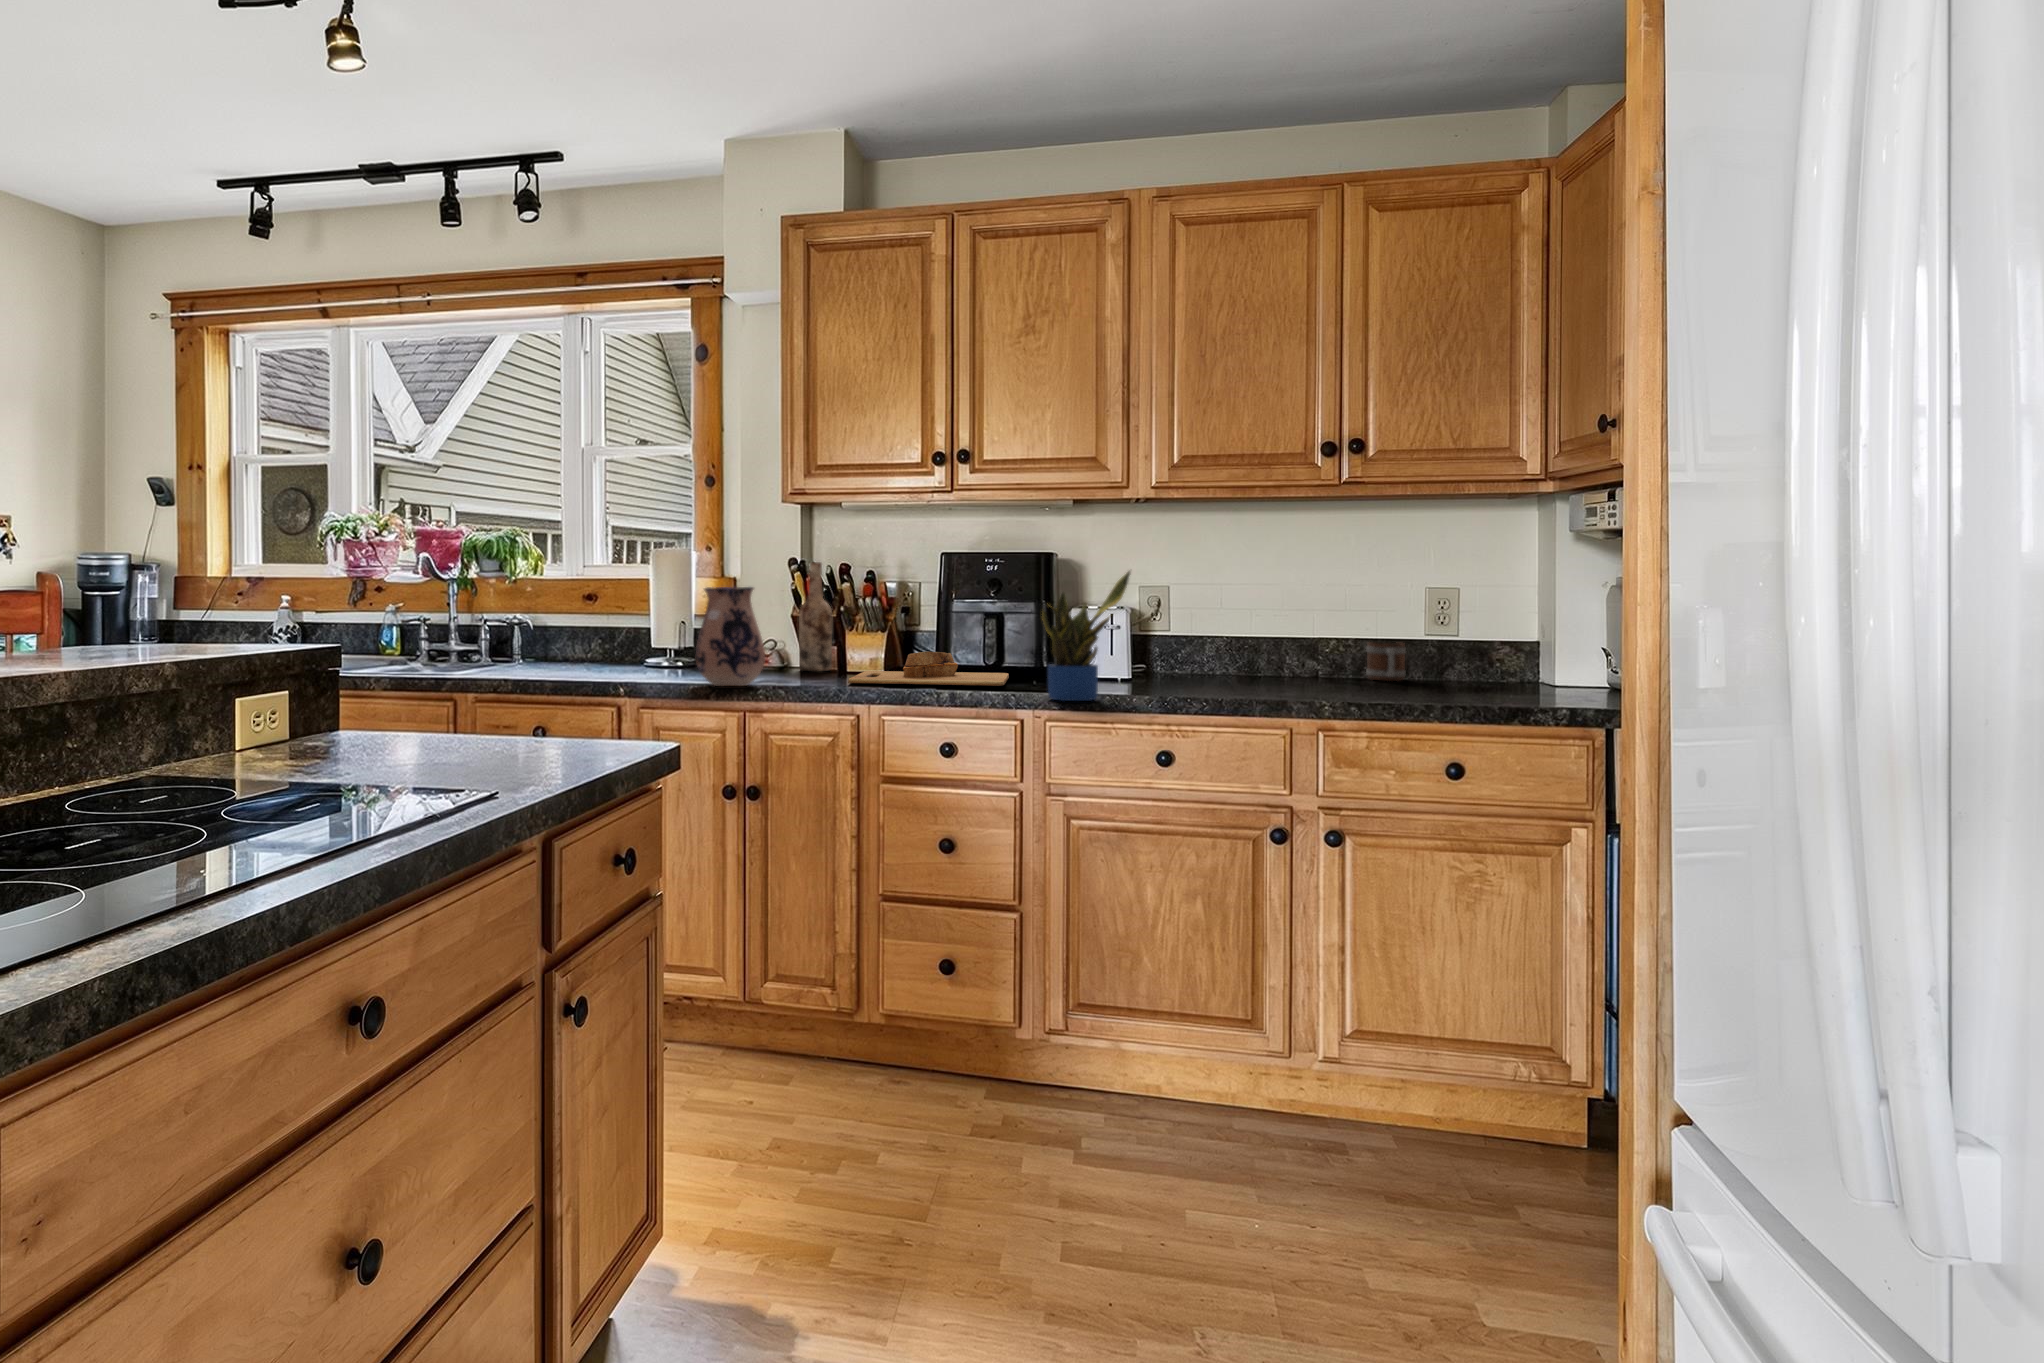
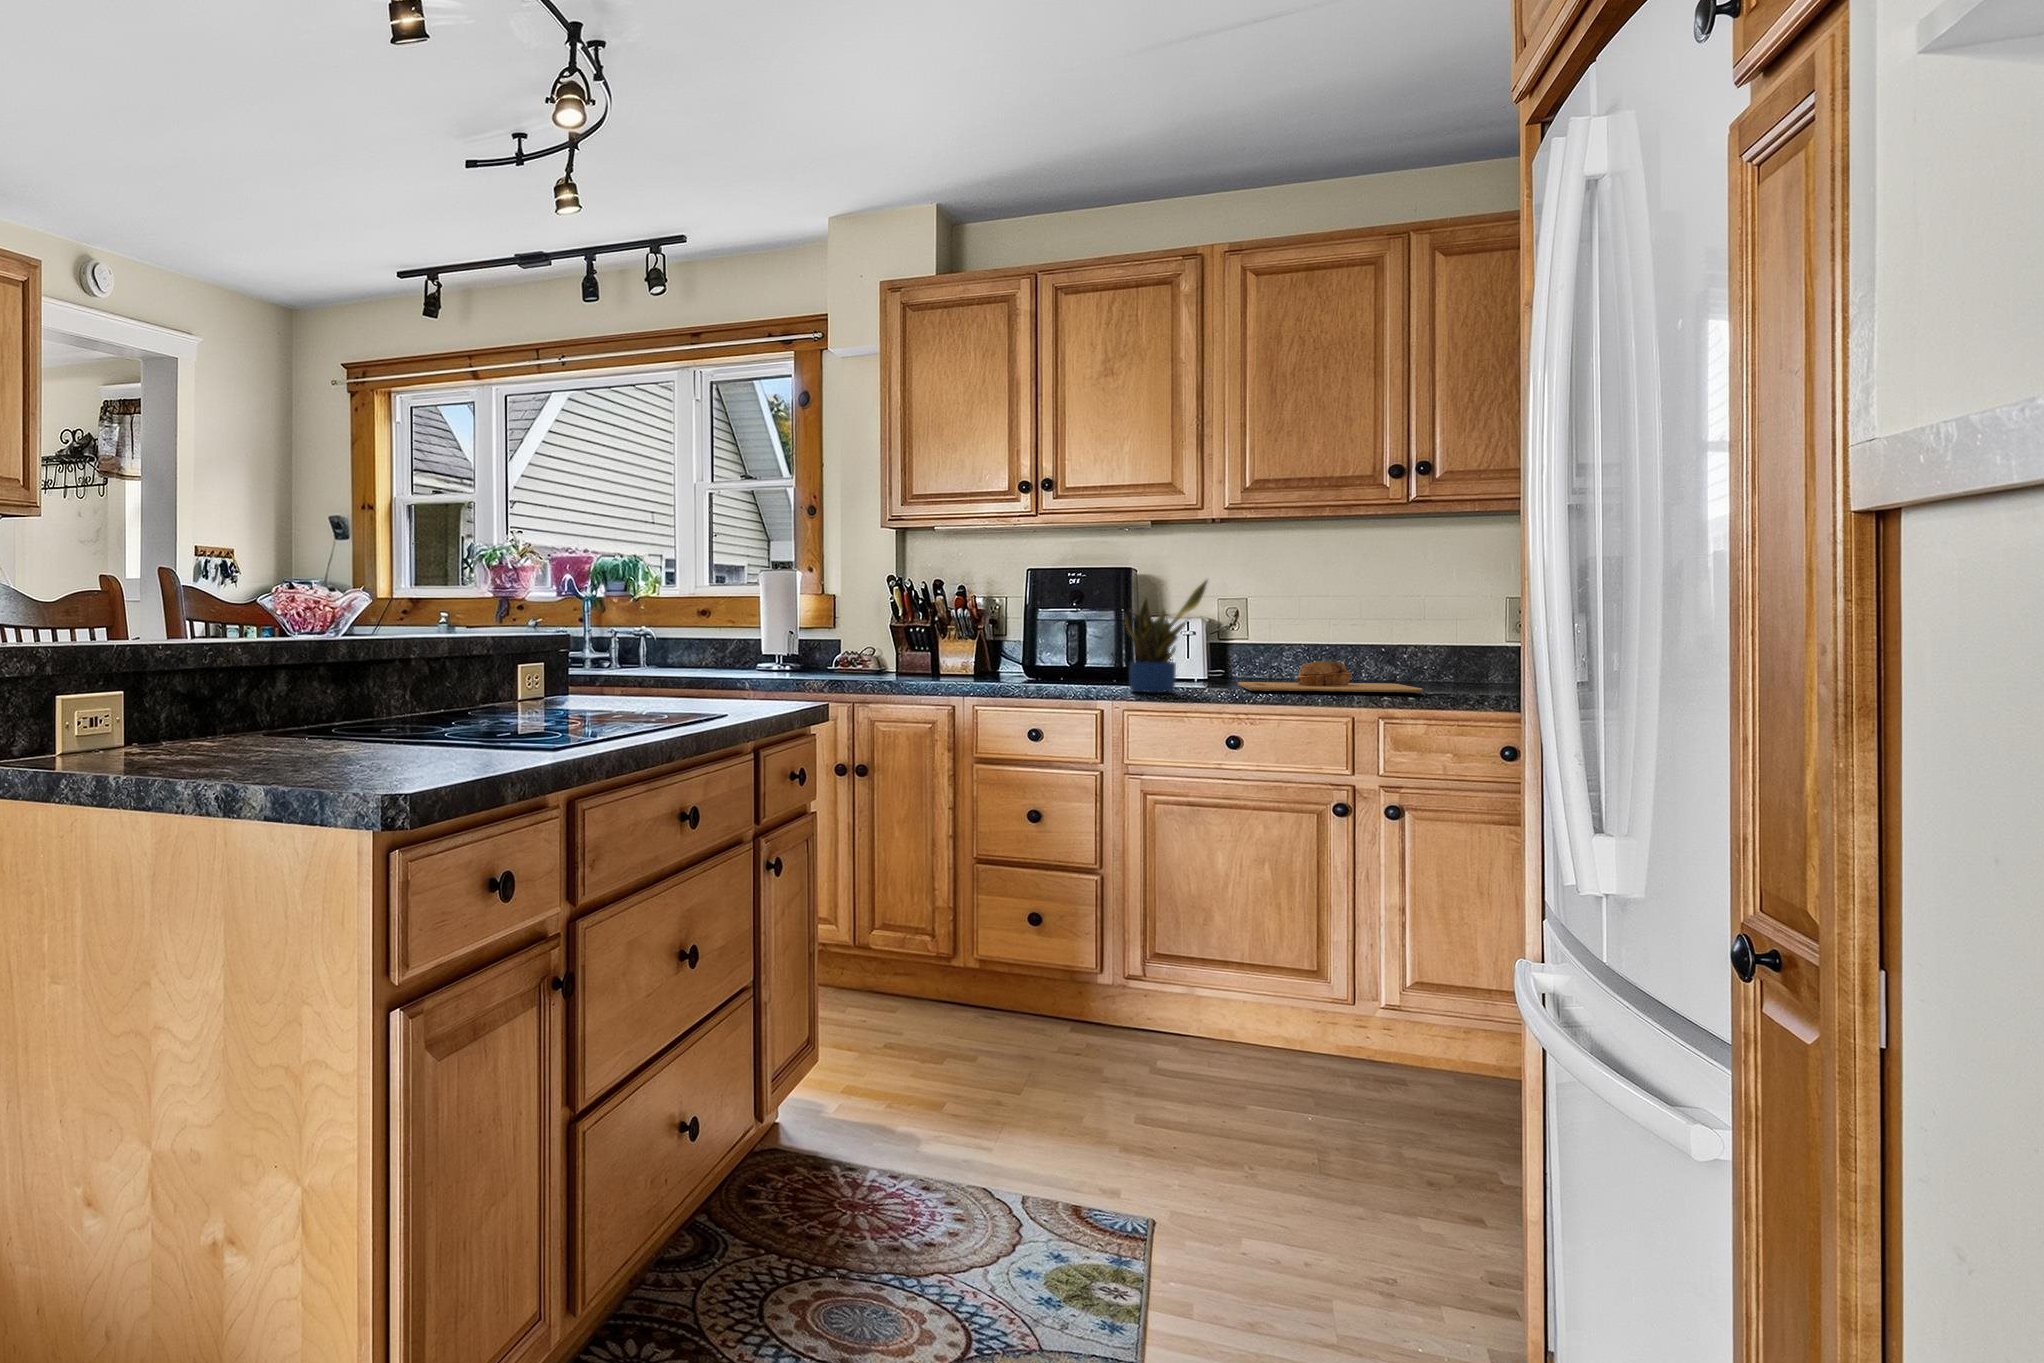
wine bottle: present [799,562,832,671] -> none [896,581,926,675]
ceramic pitcher: present [696,587,765,686] -> none [815,599,874,683]
mug: present [1366,642,1406,681] -> none [1422,647,1462,681]
cutting board: present [848,651,1009,686] -> present [1238,661,1423,693]

